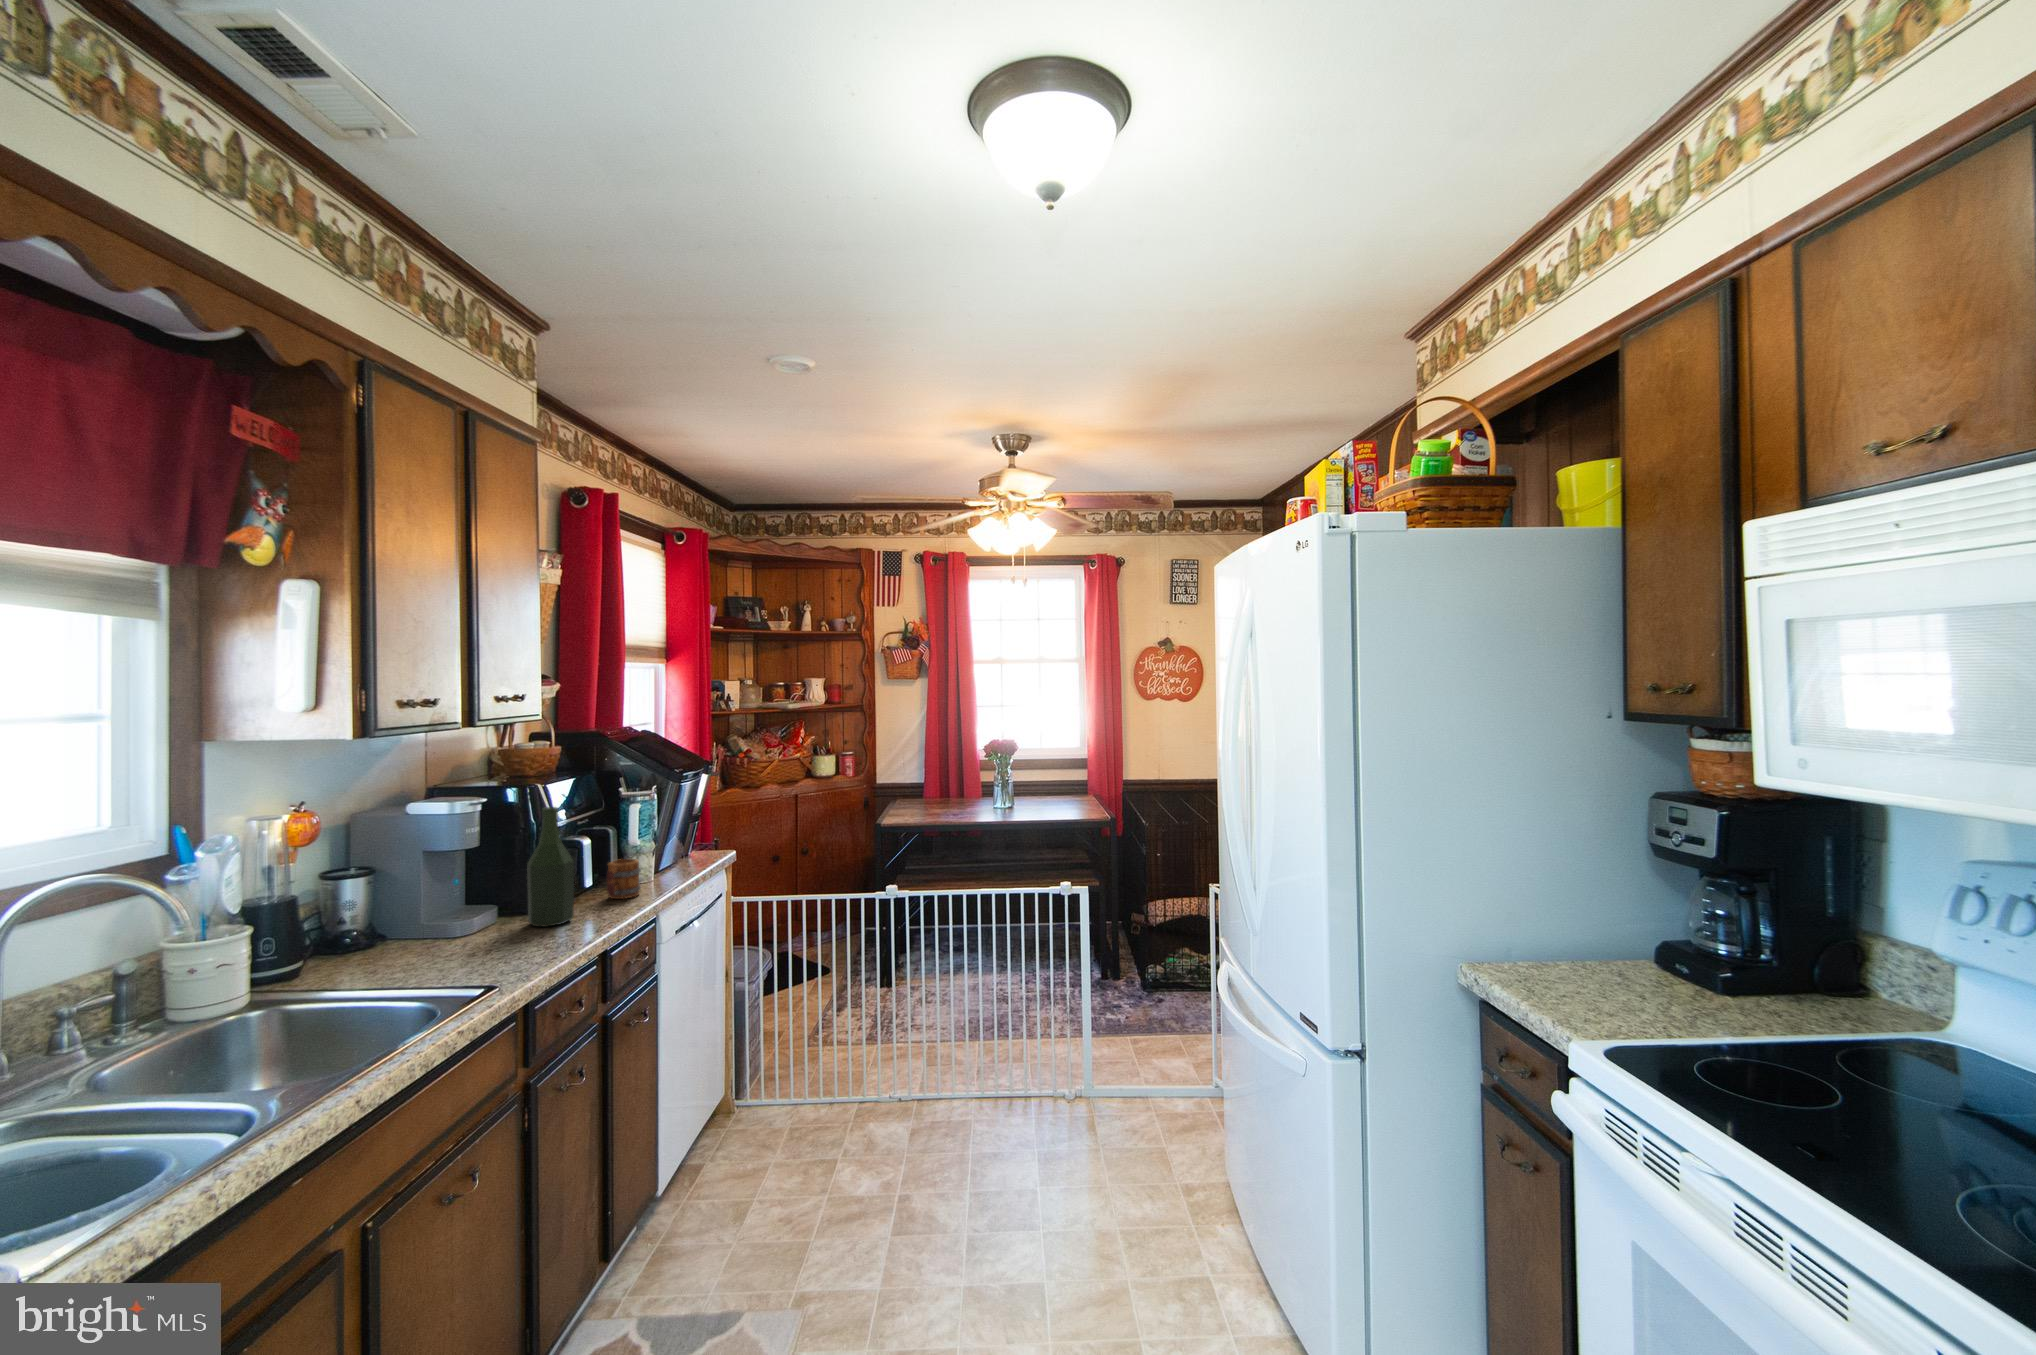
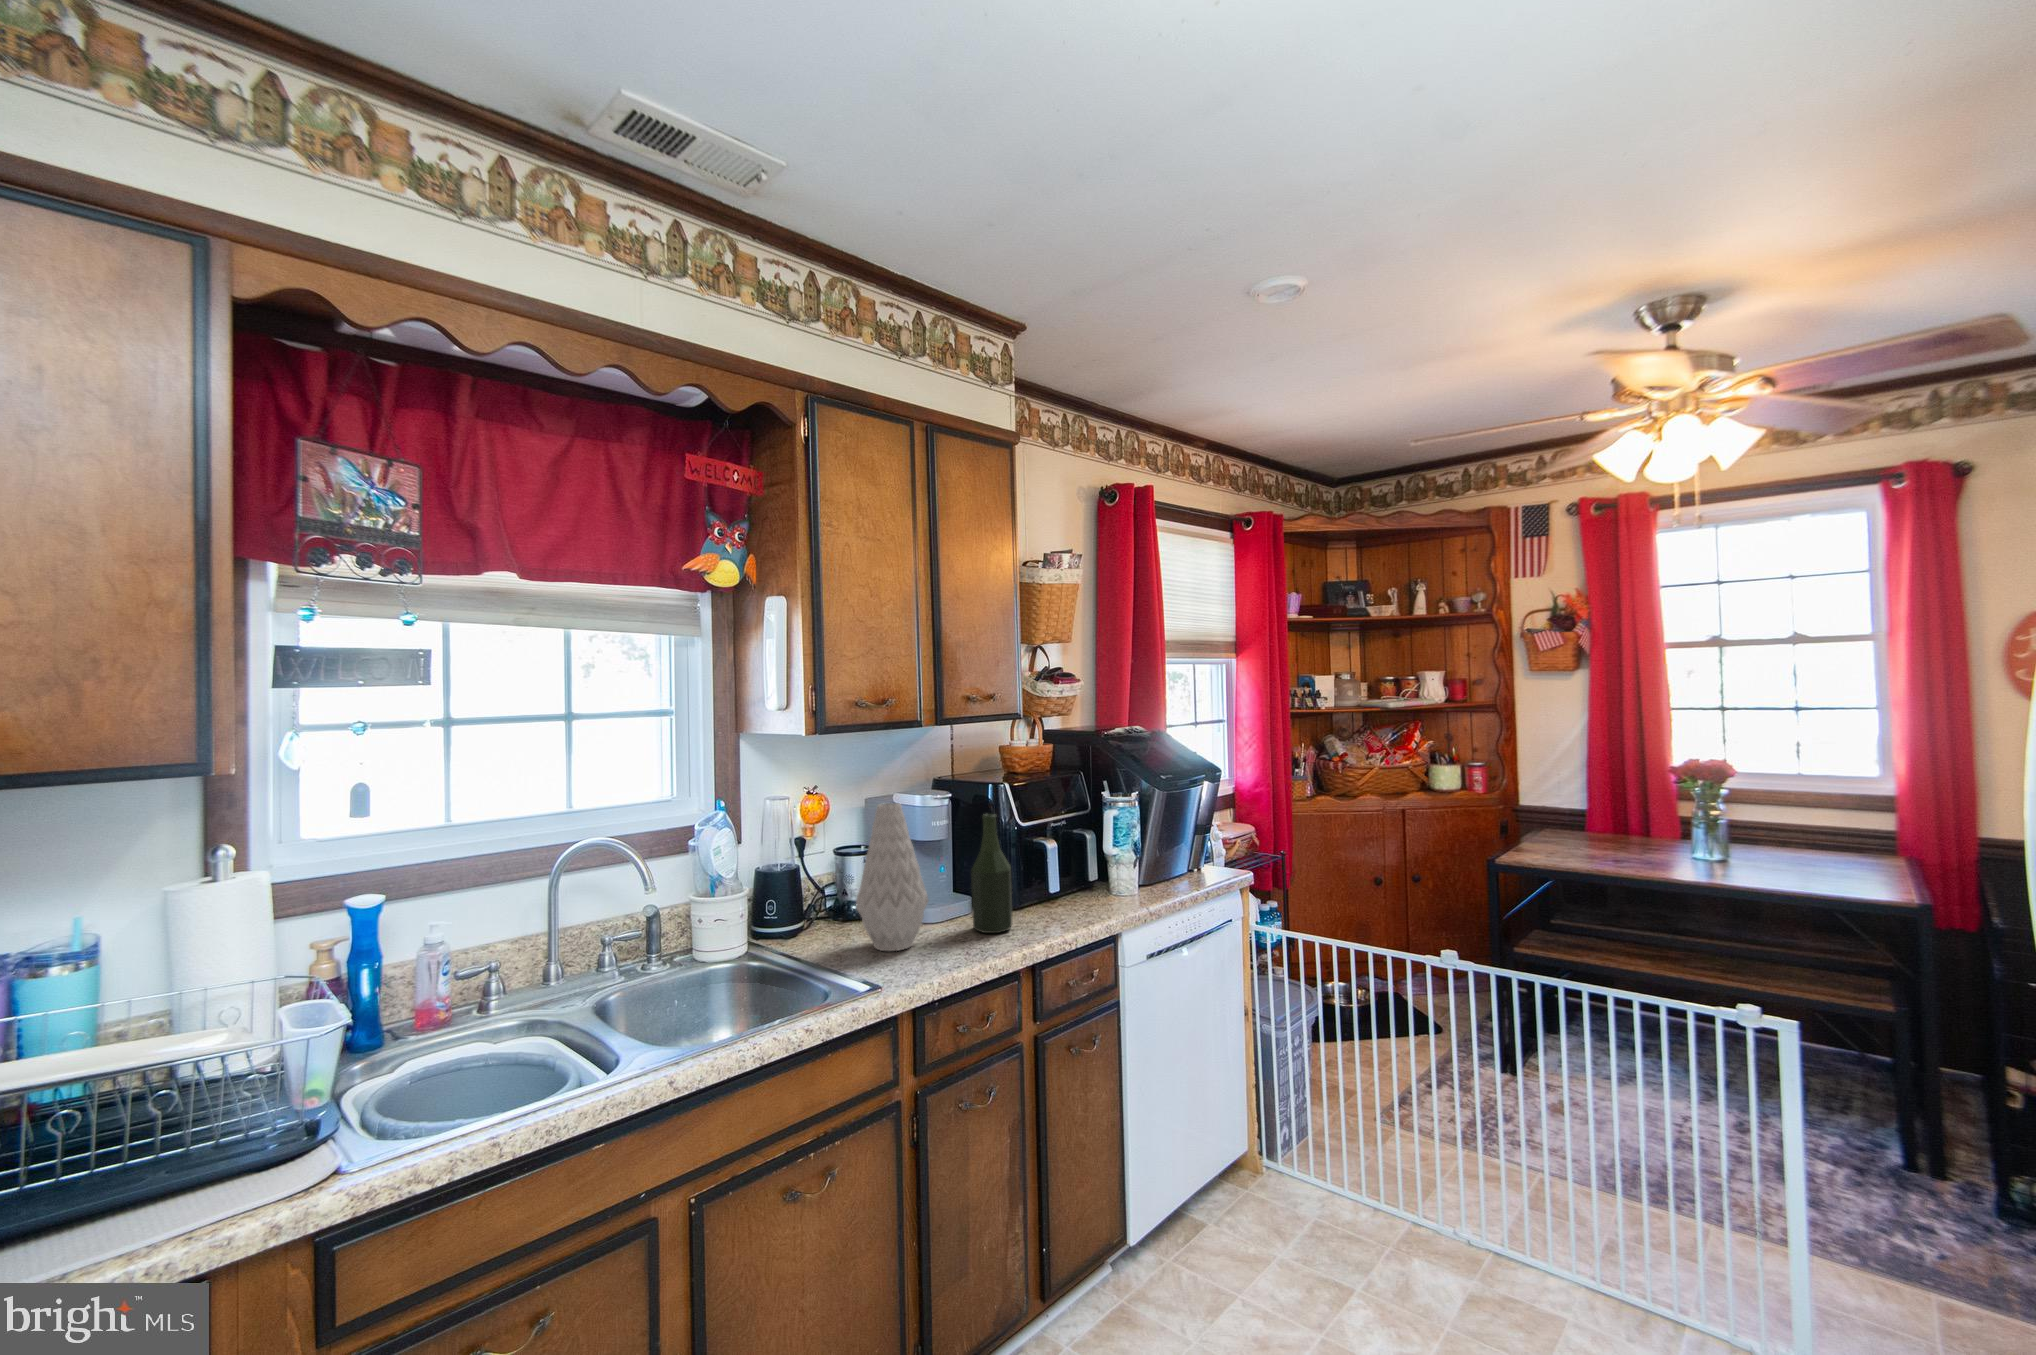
vase: none [407,801,500,960] -> present [856,803,929,951]
mug: present [607,859,641,899] -> none [1058,872,1097,915]

